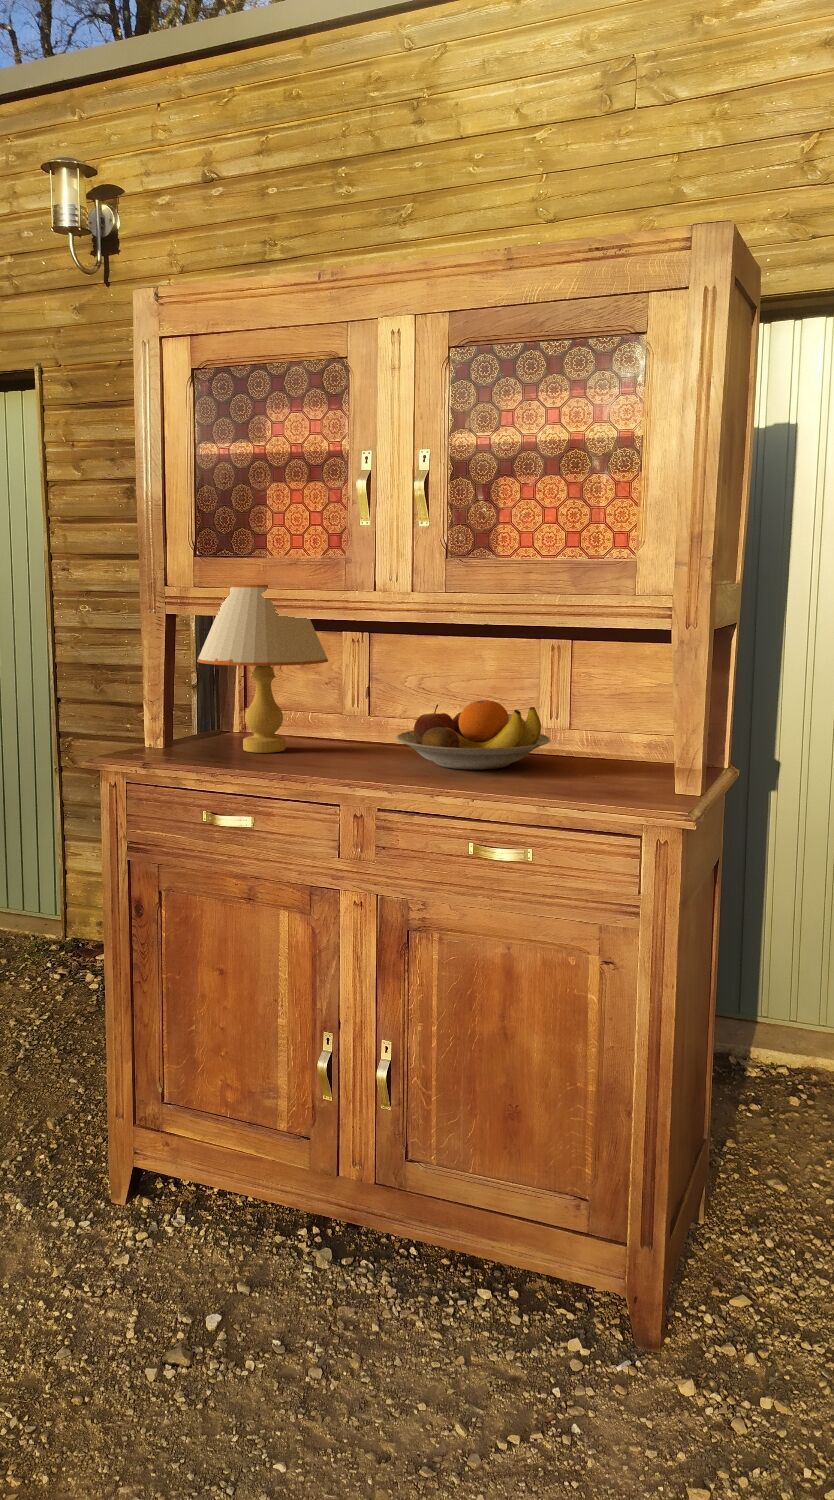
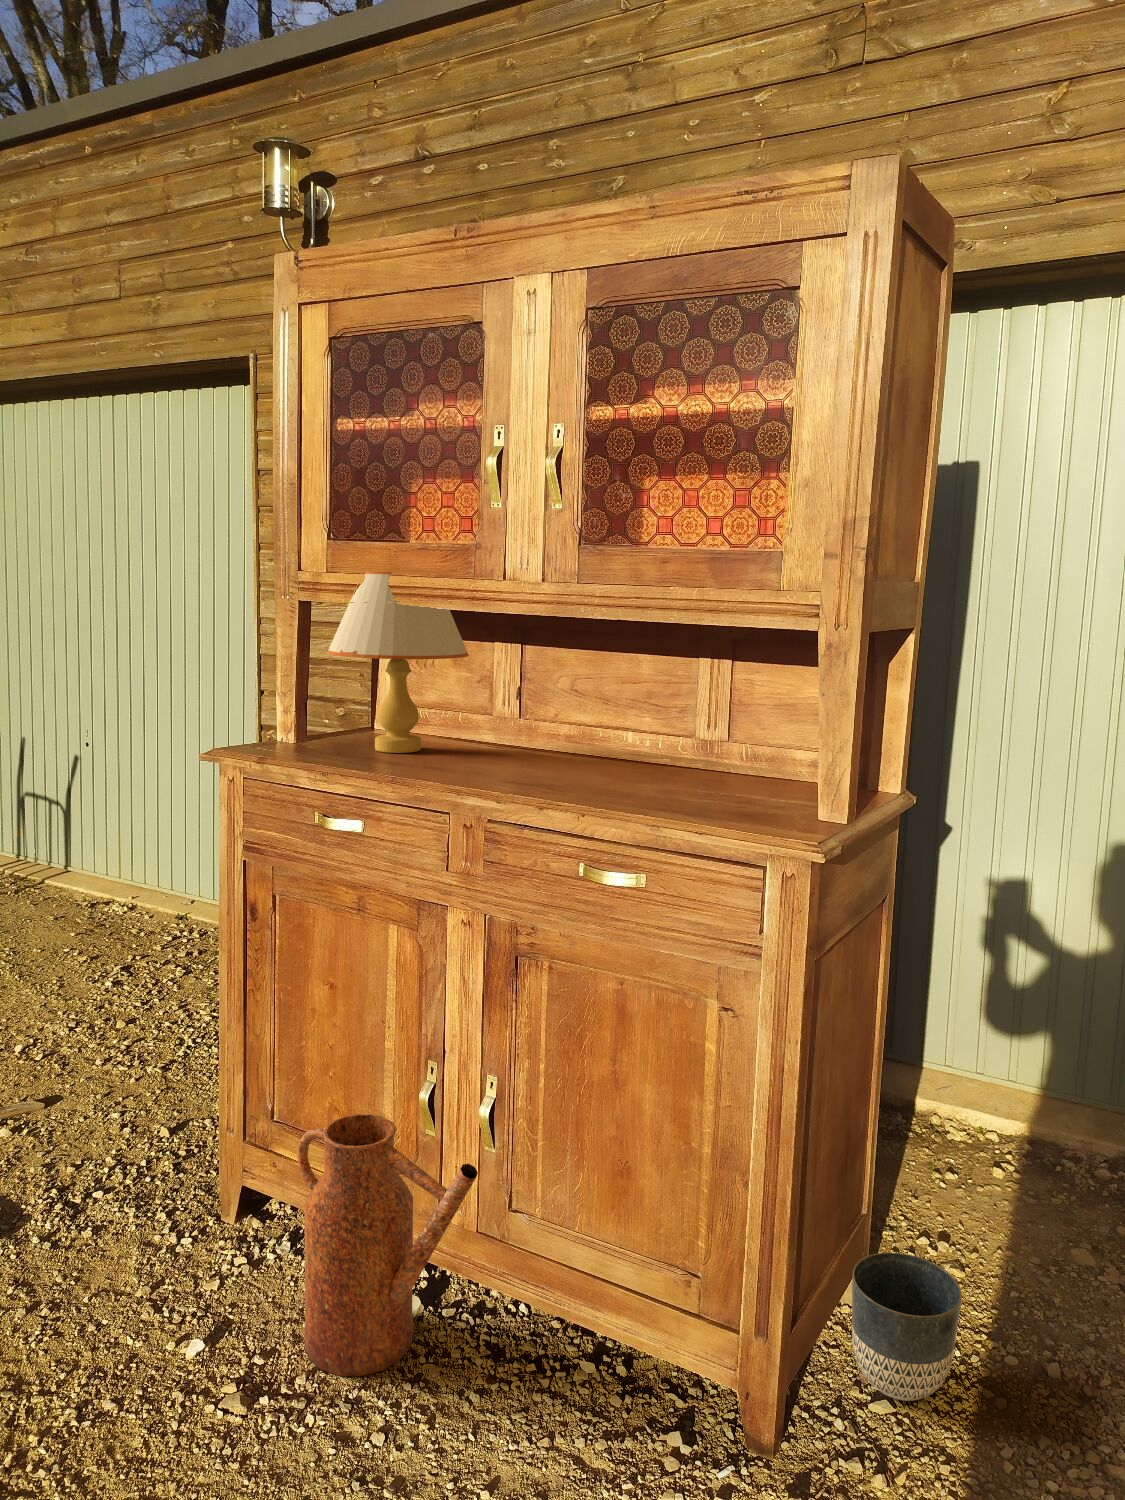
fruit bowl: present [396,700,550,770] -> none [526,704,696,781]
watering can: none [205,1084,390,1323] -> present [297,1114,478,1376]
planter: none [710,1169,804,1293] -> present [852,1252,962,1401]

